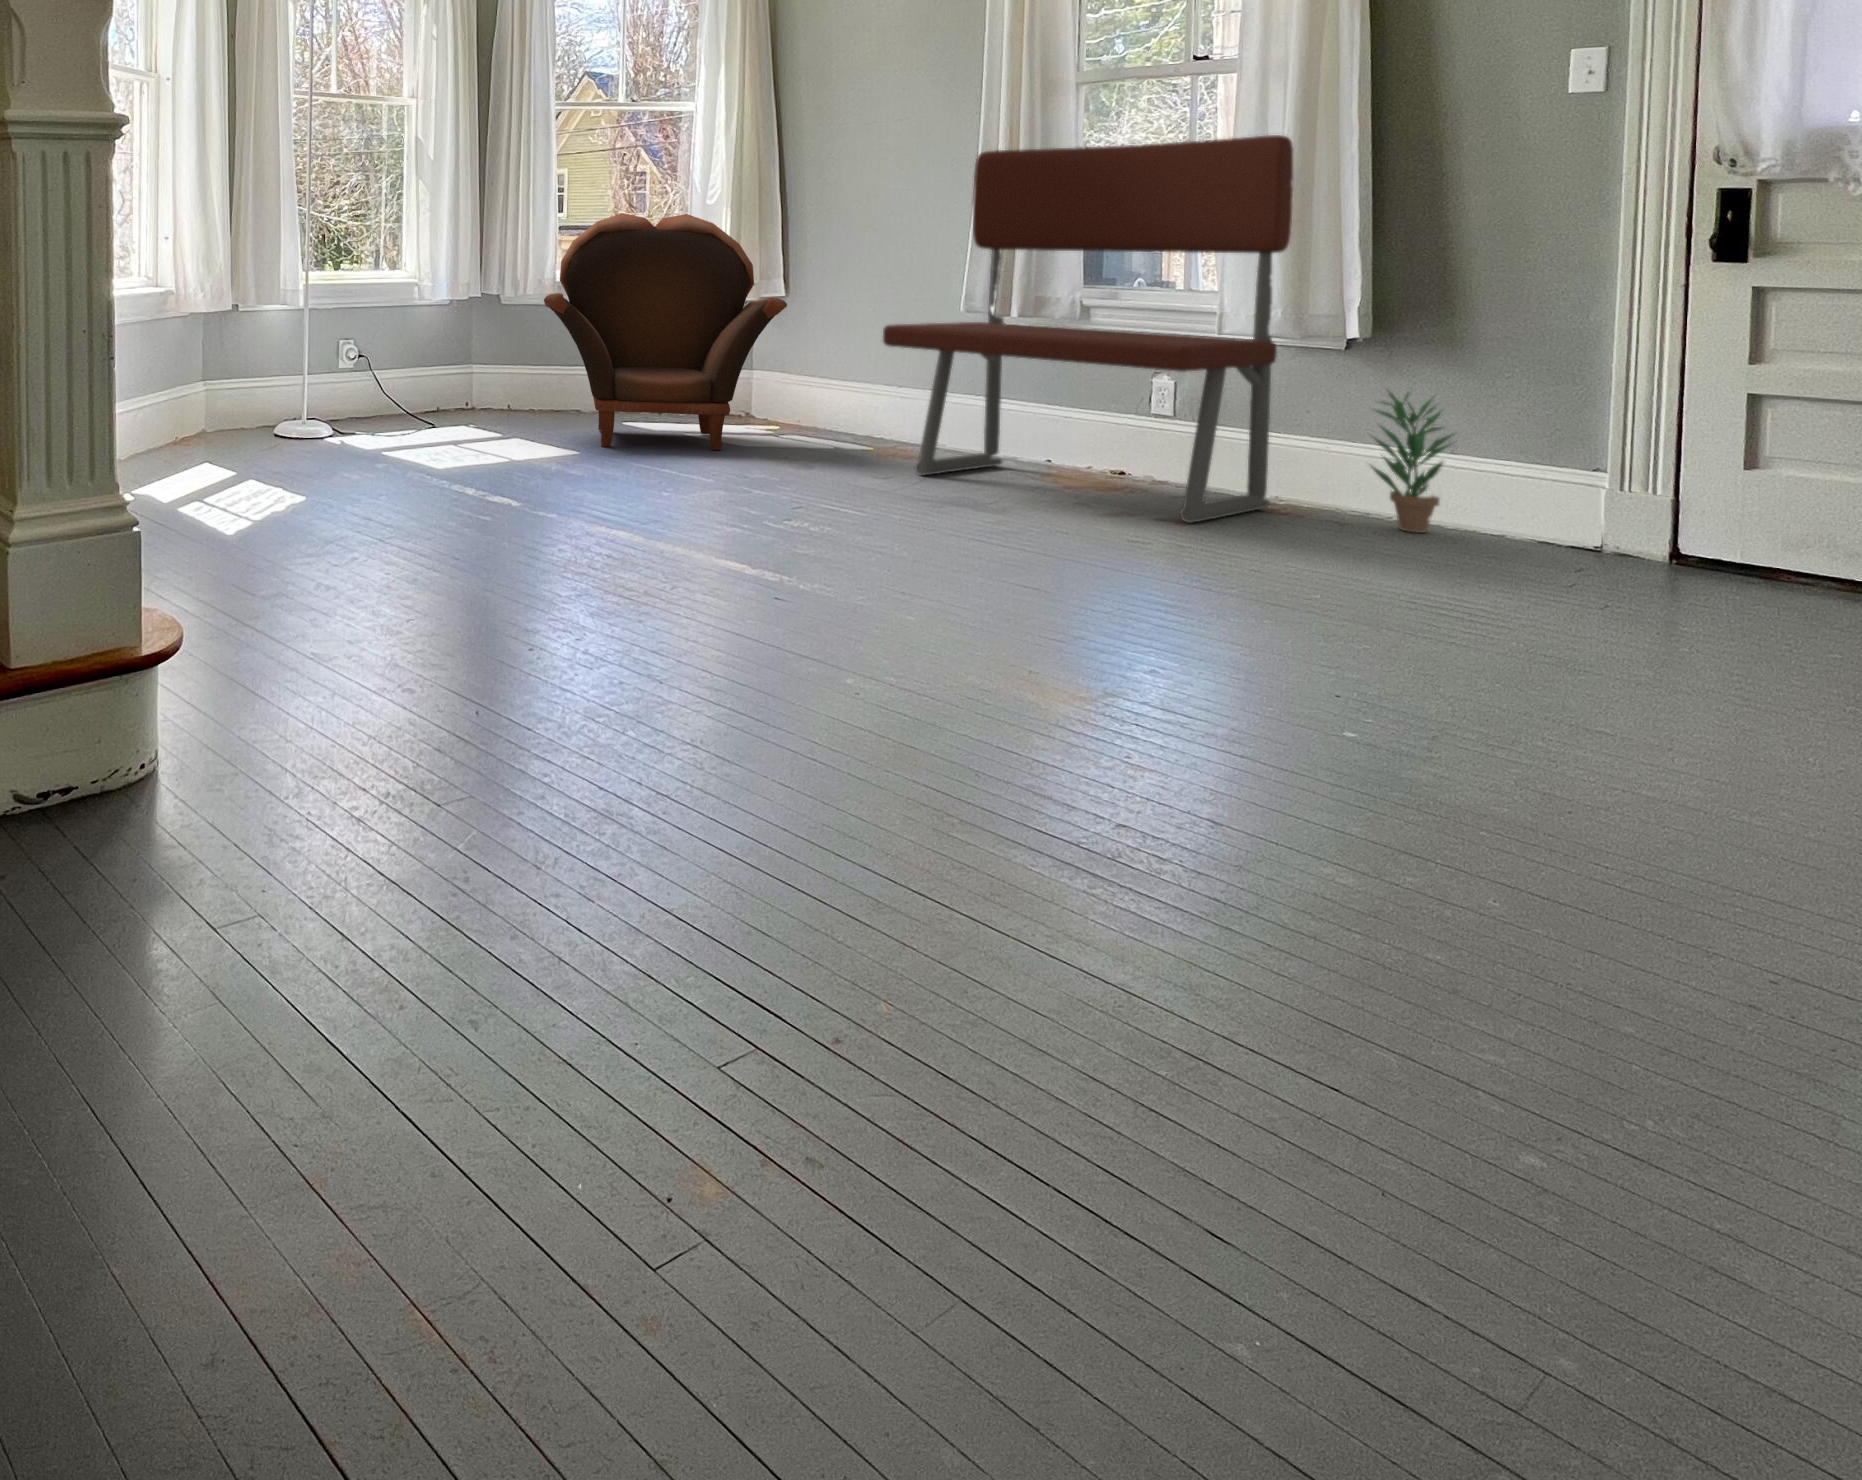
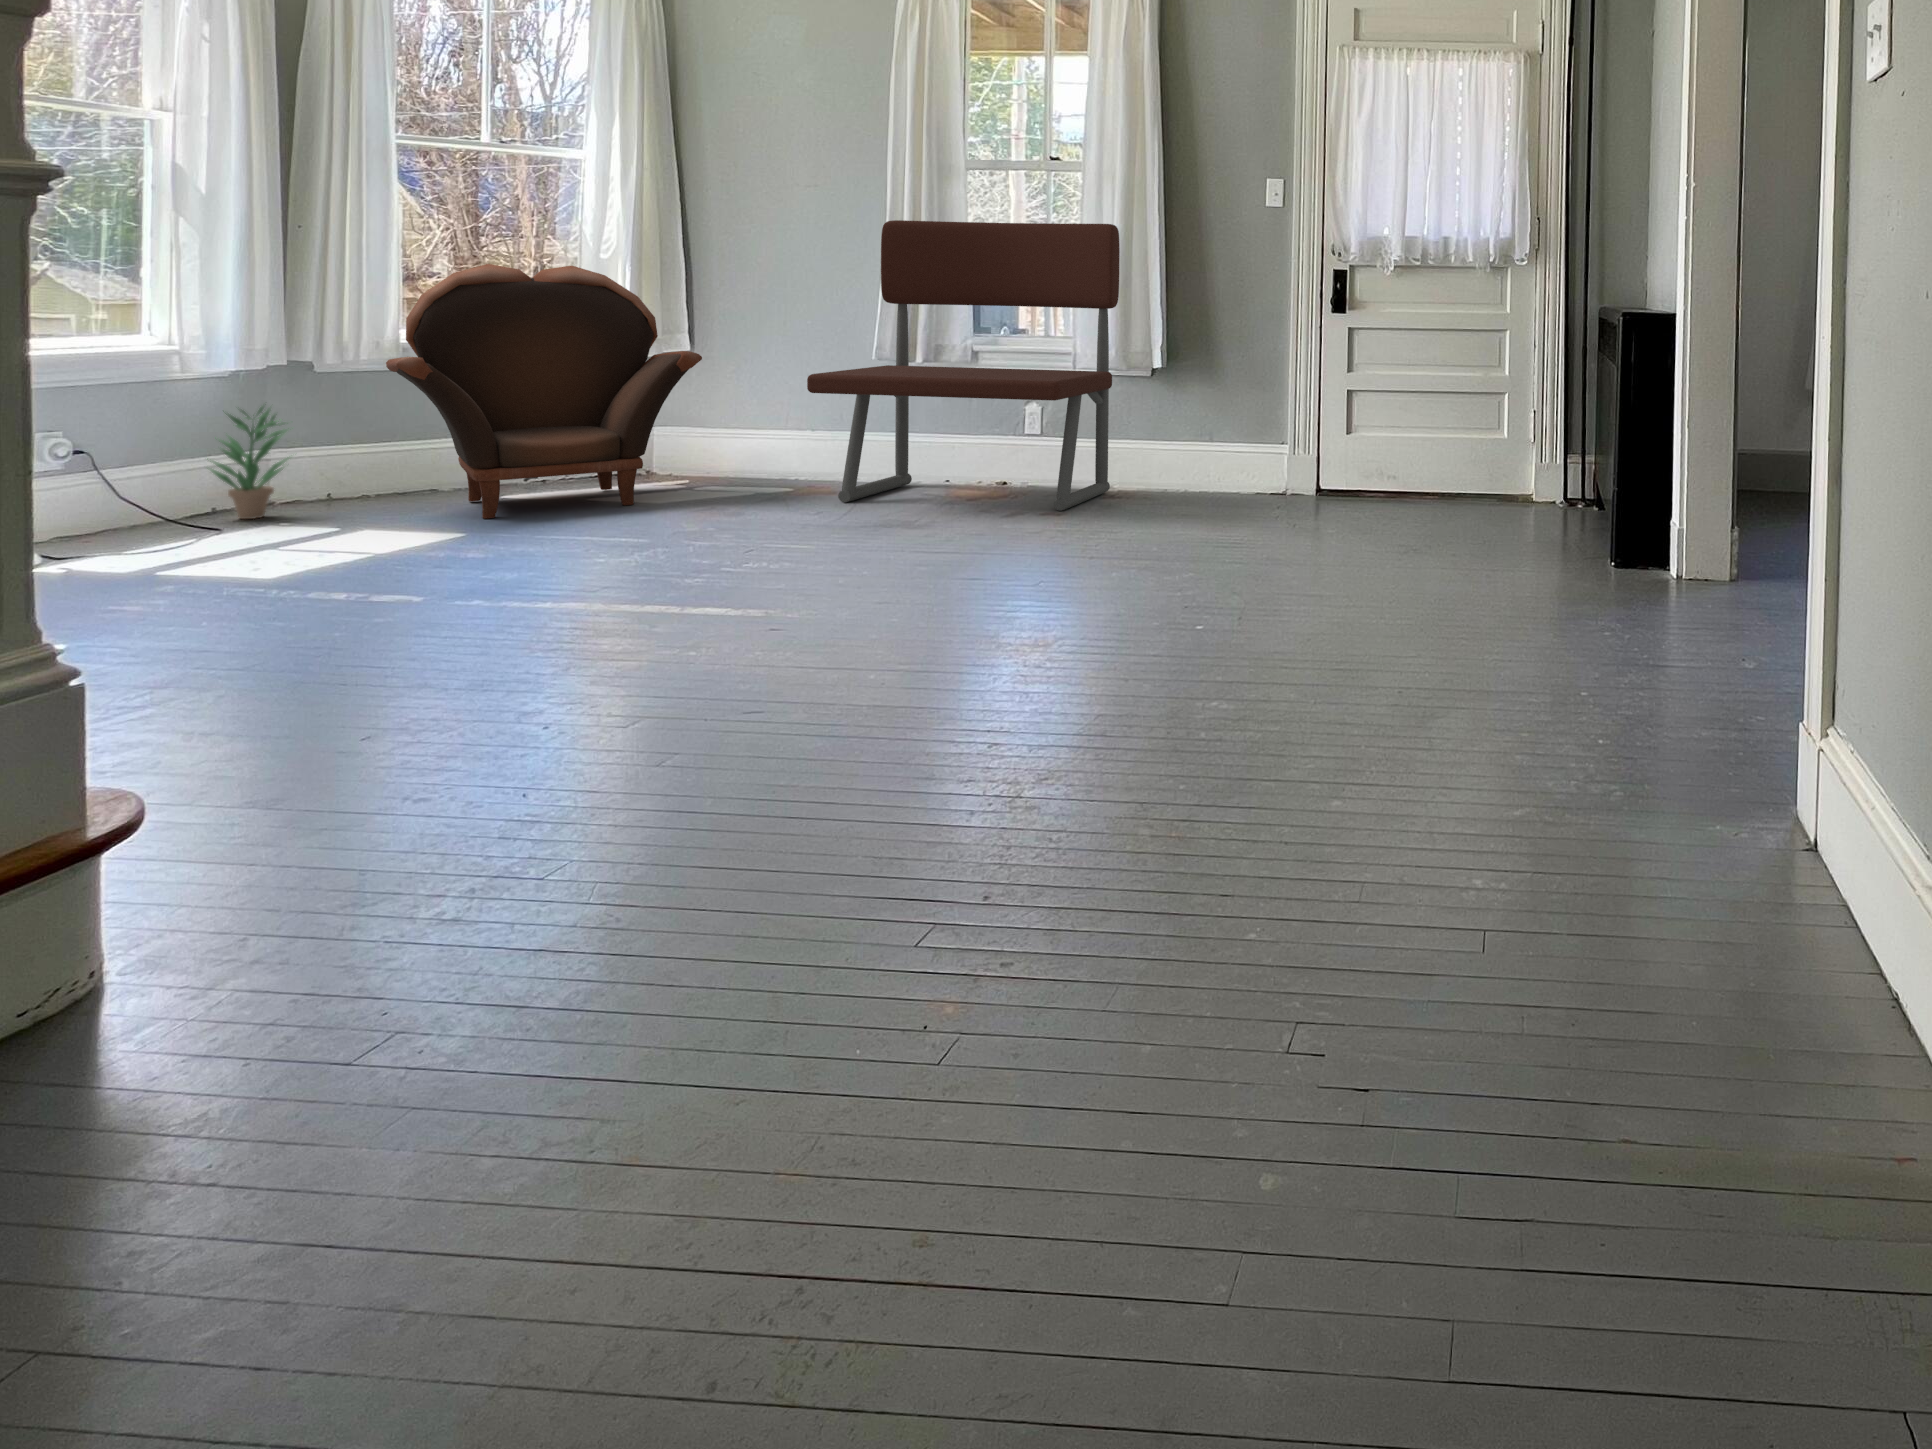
potted plant: present [1372,391,1453,533] -> present [210,407,287,519]

